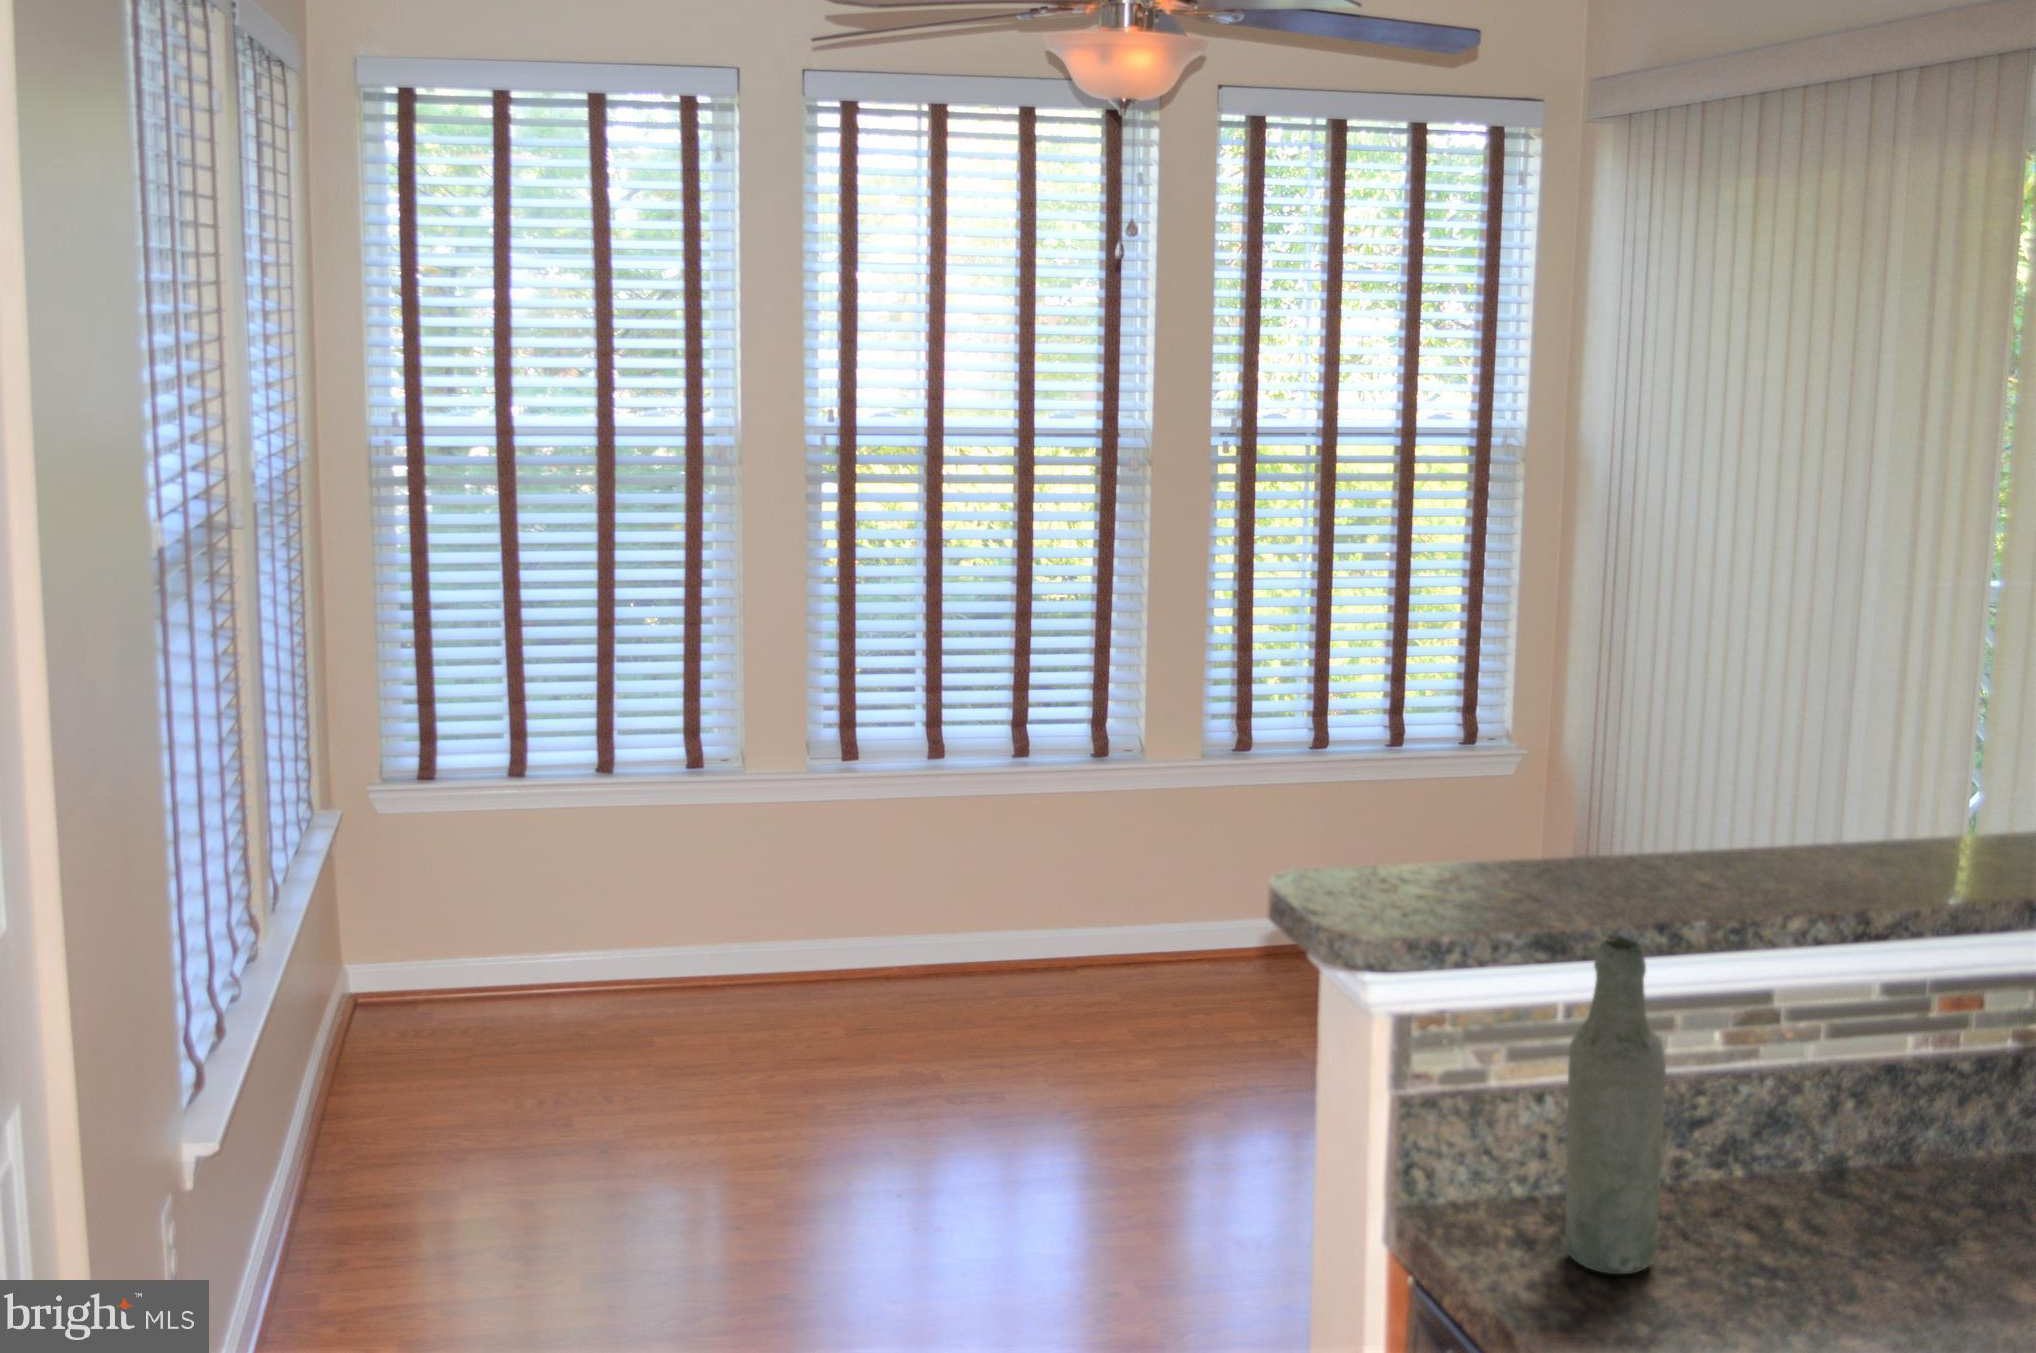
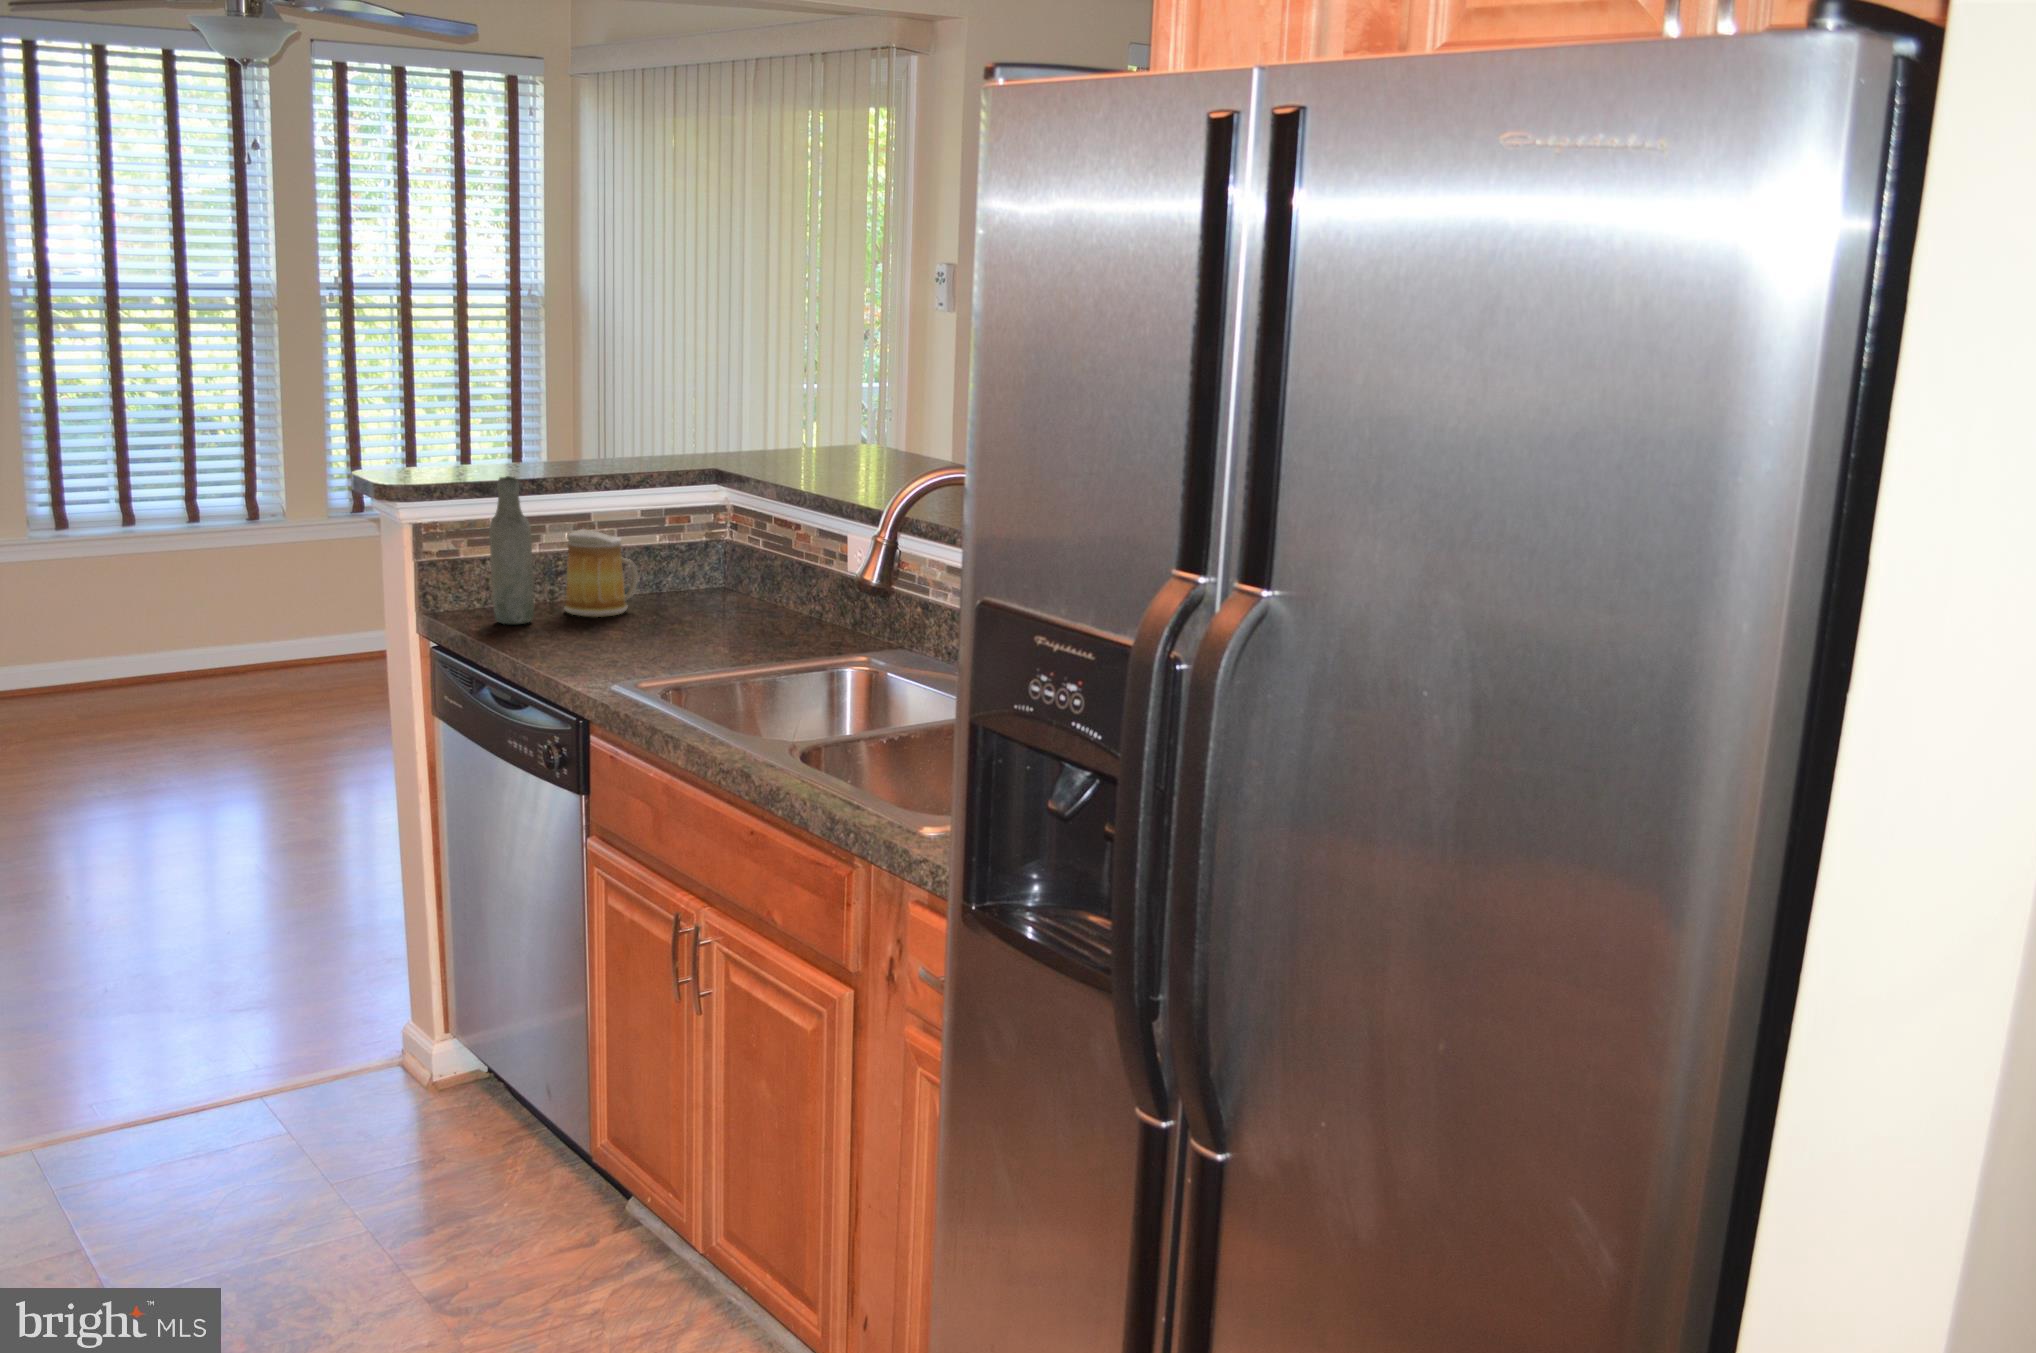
mug: none [1713,1048,1894,1258] -> present [564,529,638,617]

